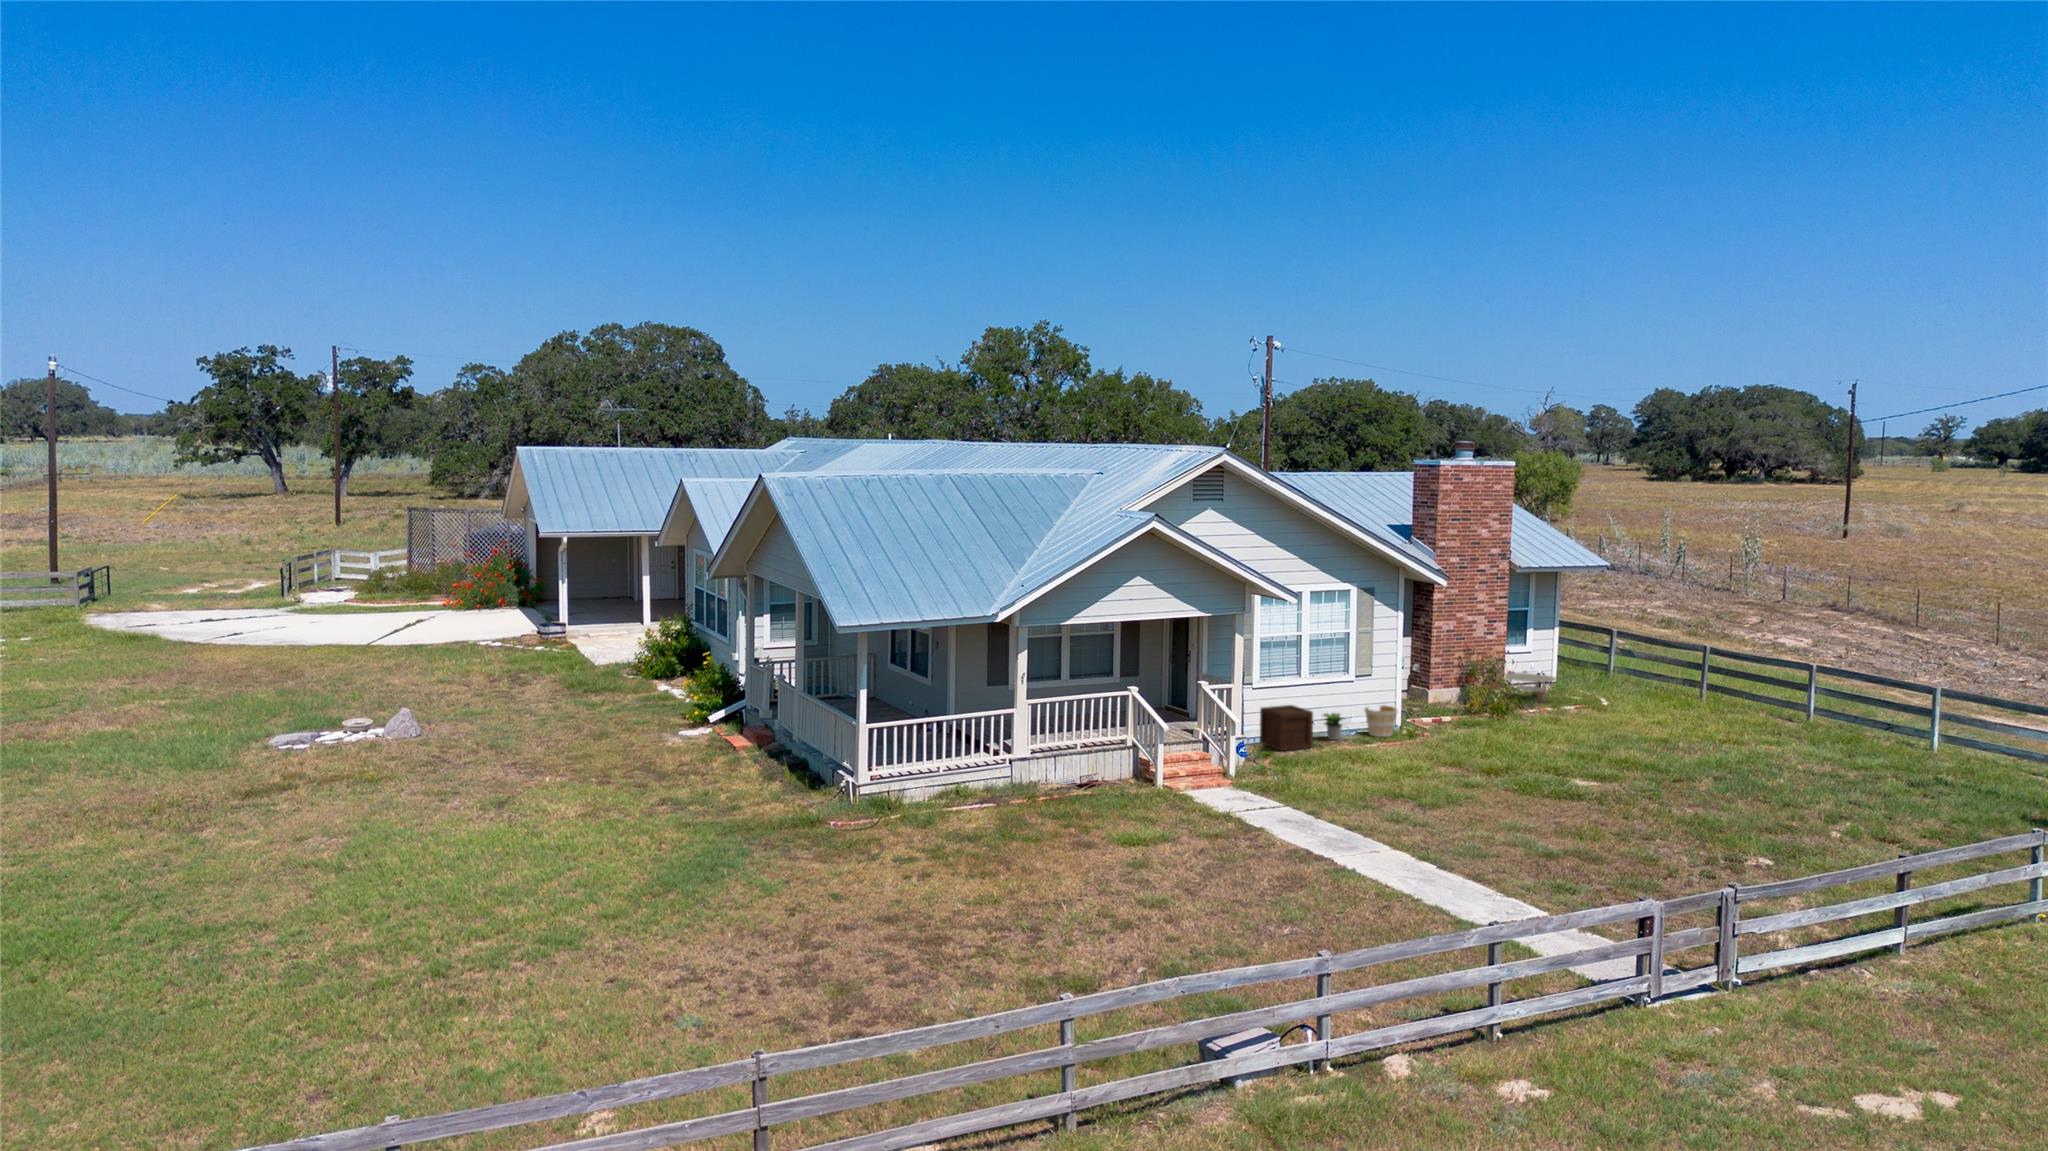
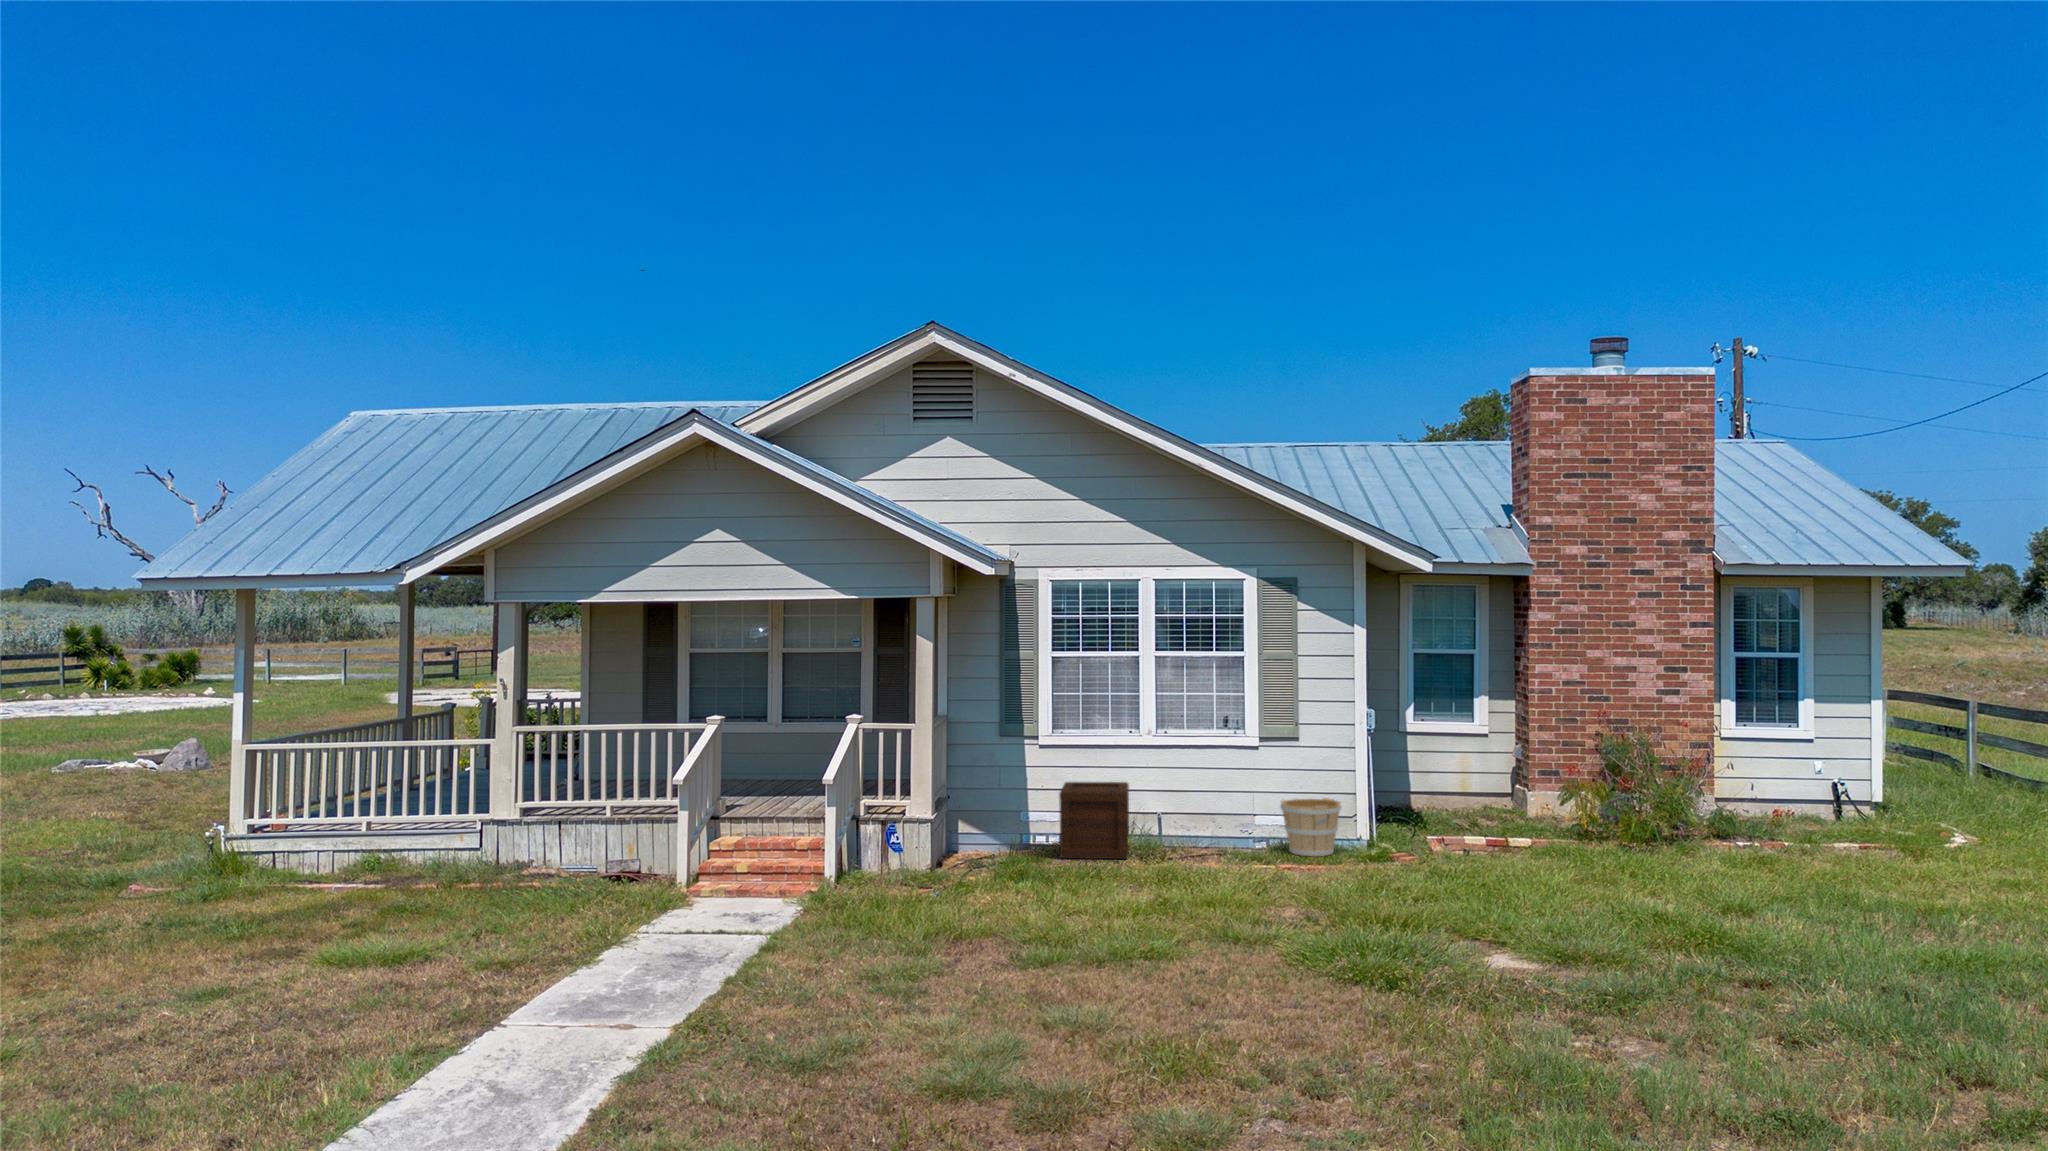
round table: present [1506,673,1556,703] -> none [1717,776,1836,833]
potted plant: present [1324,713,1343,740] -> none [1182,803,1235,853]

